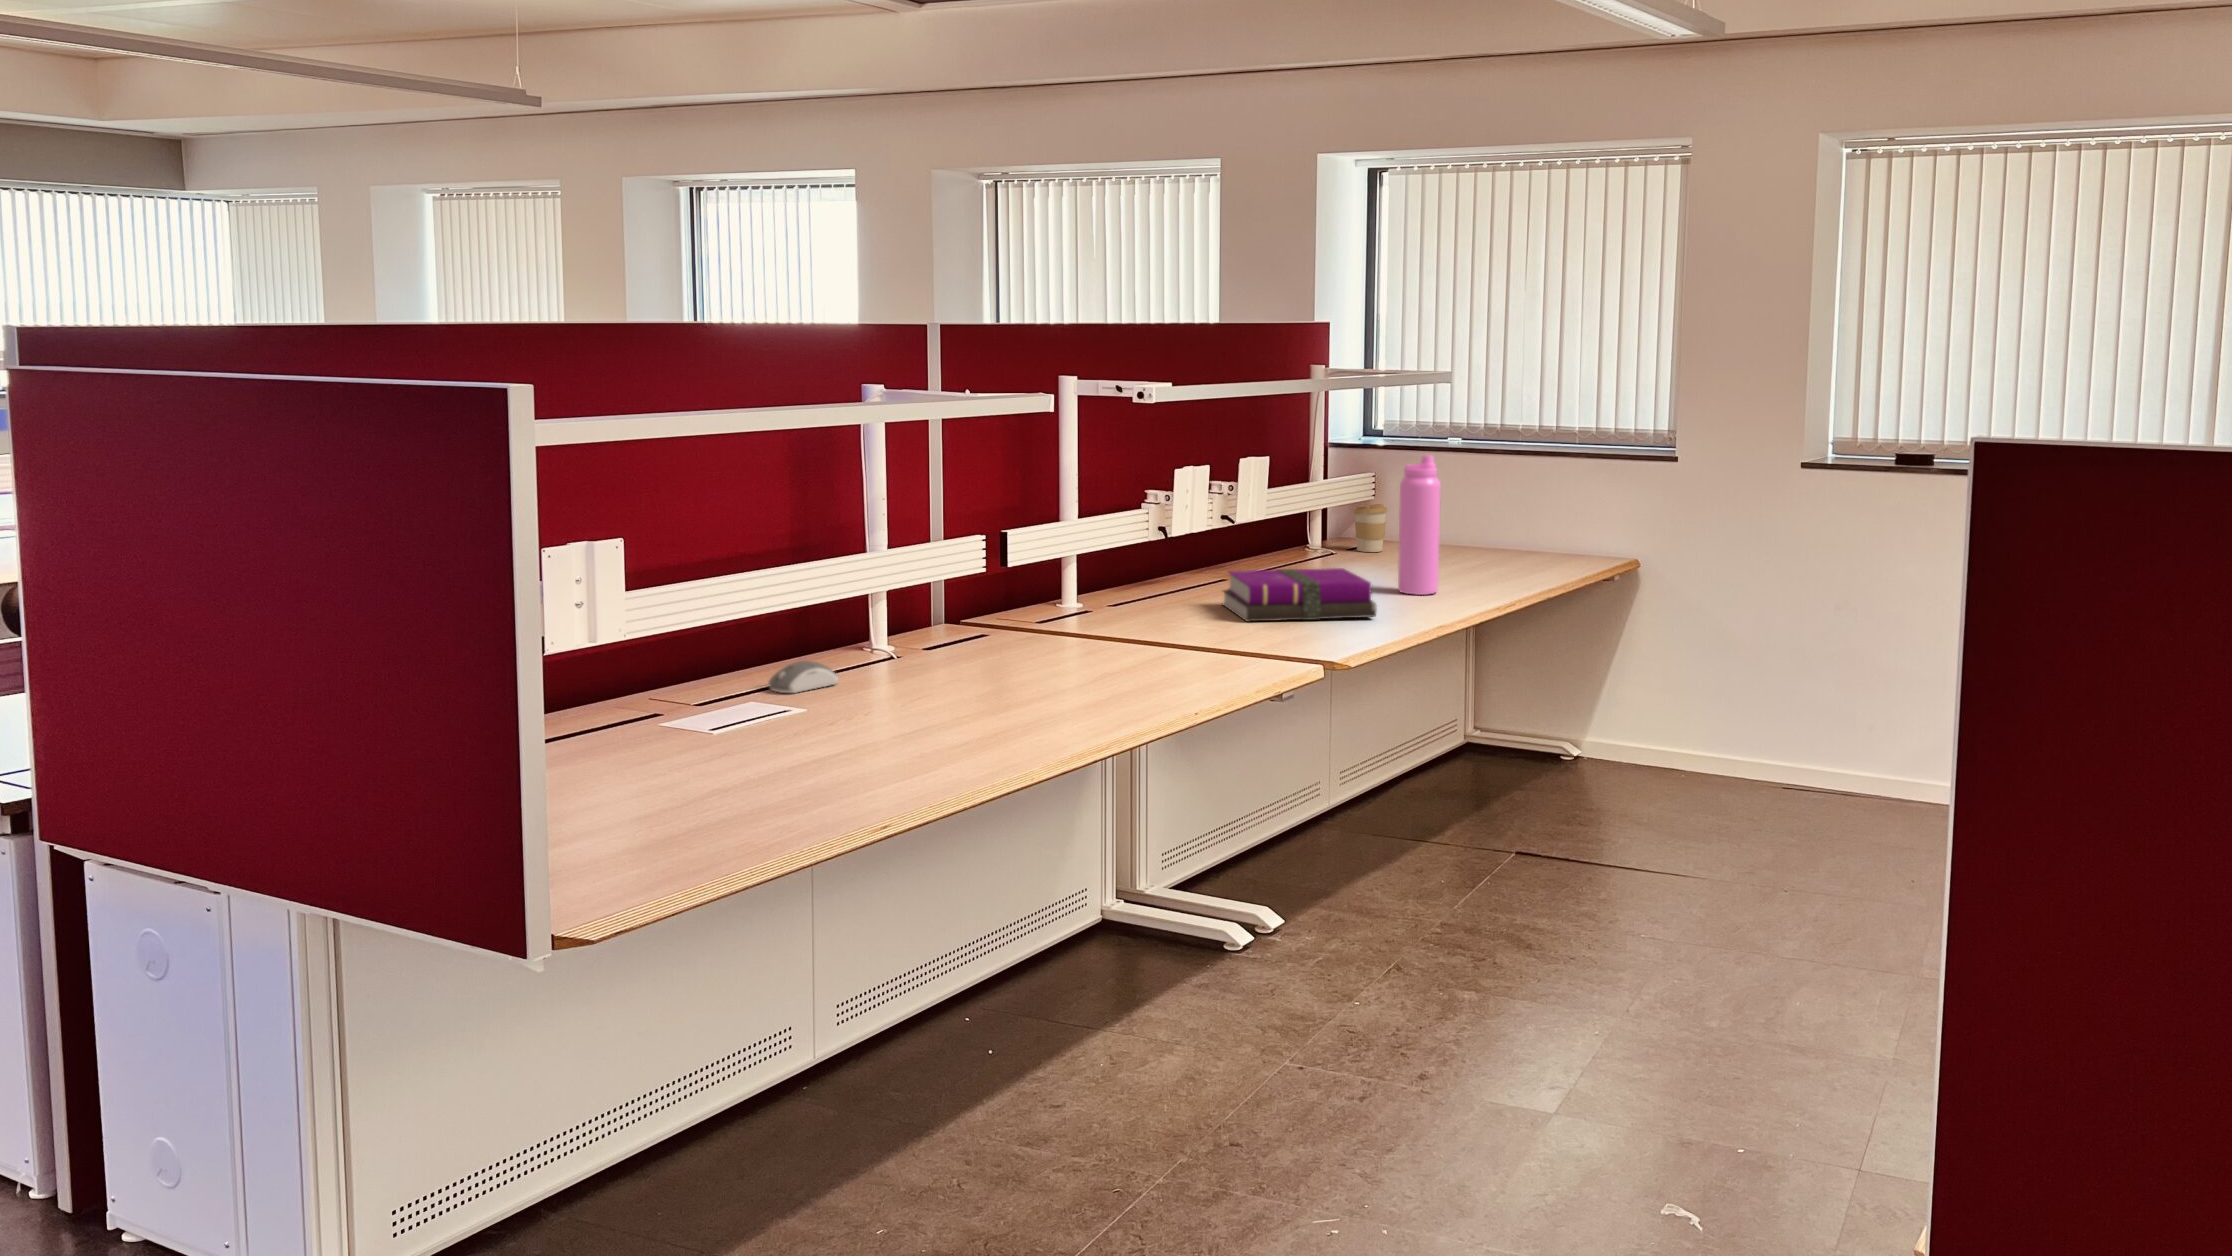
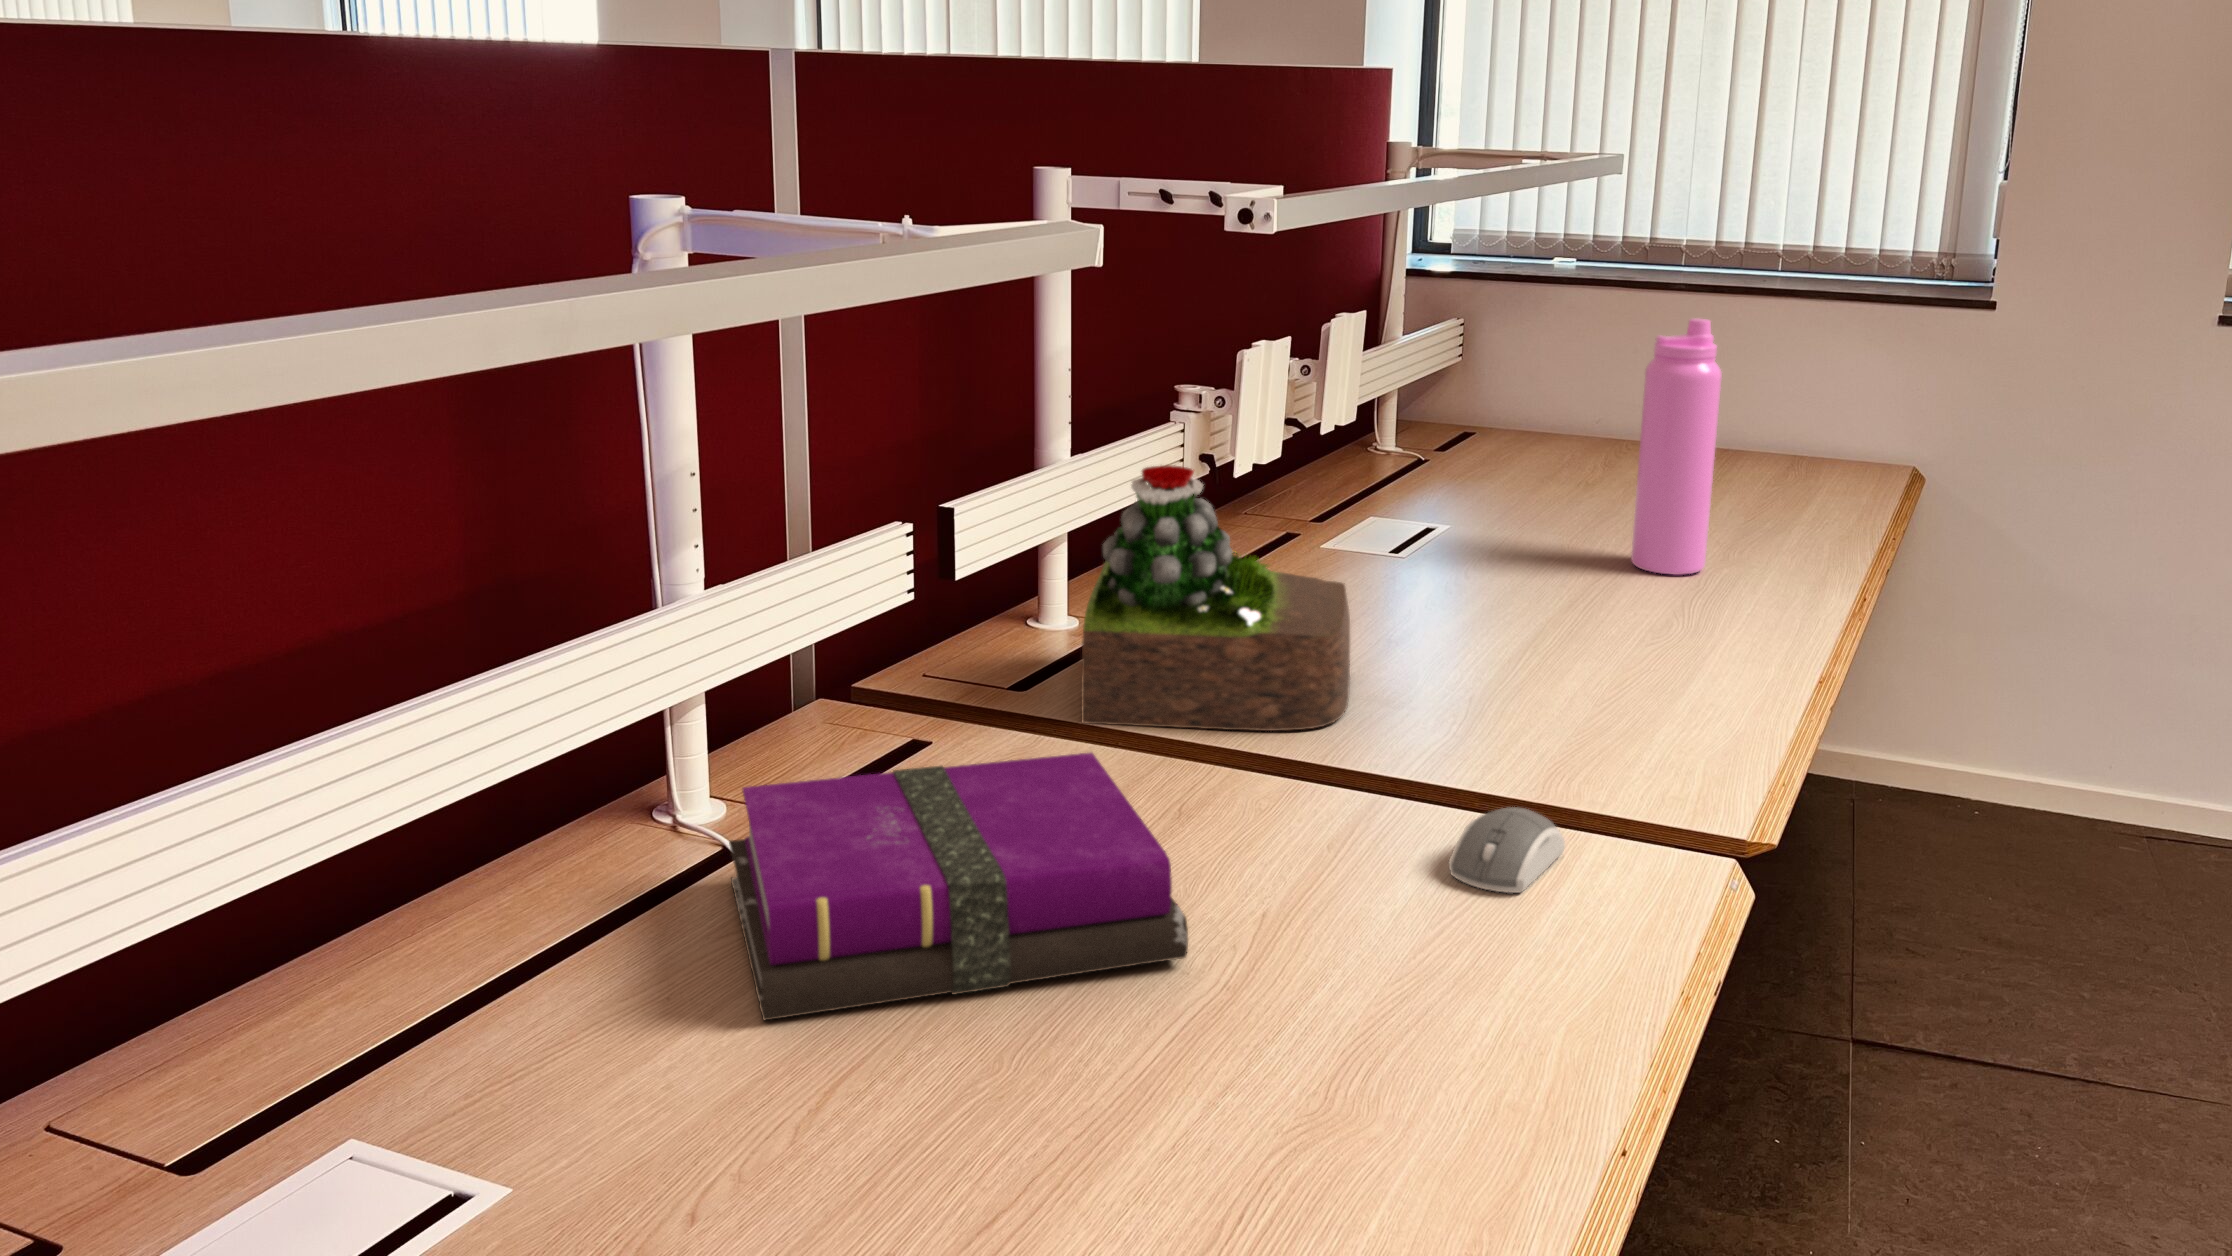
coffee cup: present [1354,504,1387,552] -> none [1463,378,1520,458]
succulent plant: none [1060,512,1203,633] -> present [1082,465,1350,731]
notebook: present [1223,568,1377,622] -> present [729,752,1188,1020]
computer mouse: present [769,661,838,693] -> present [1449,807,1565,893]

